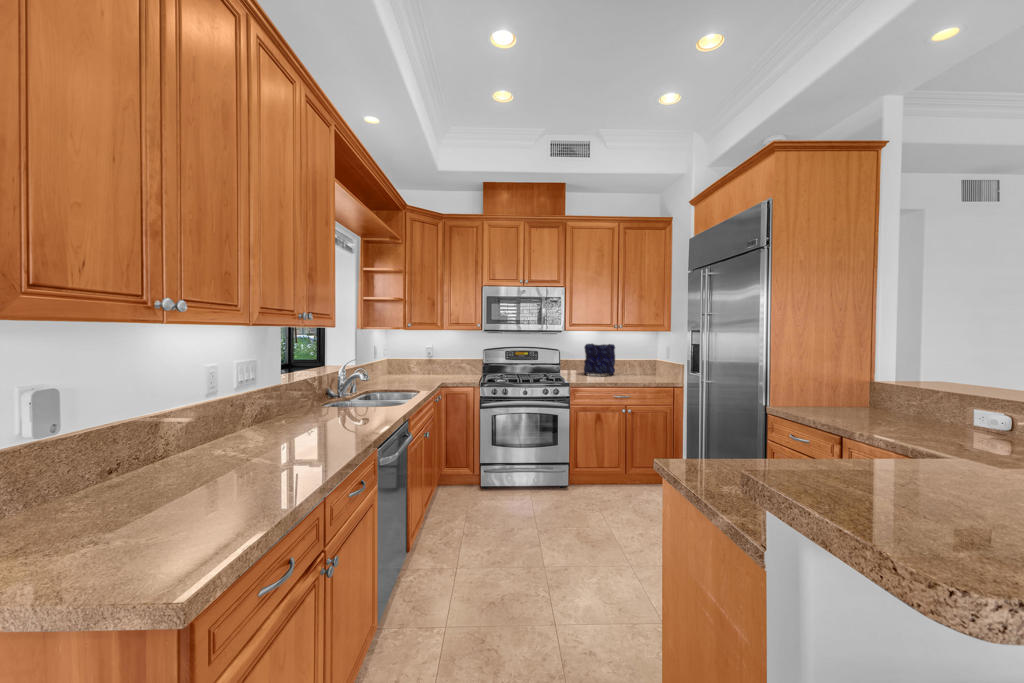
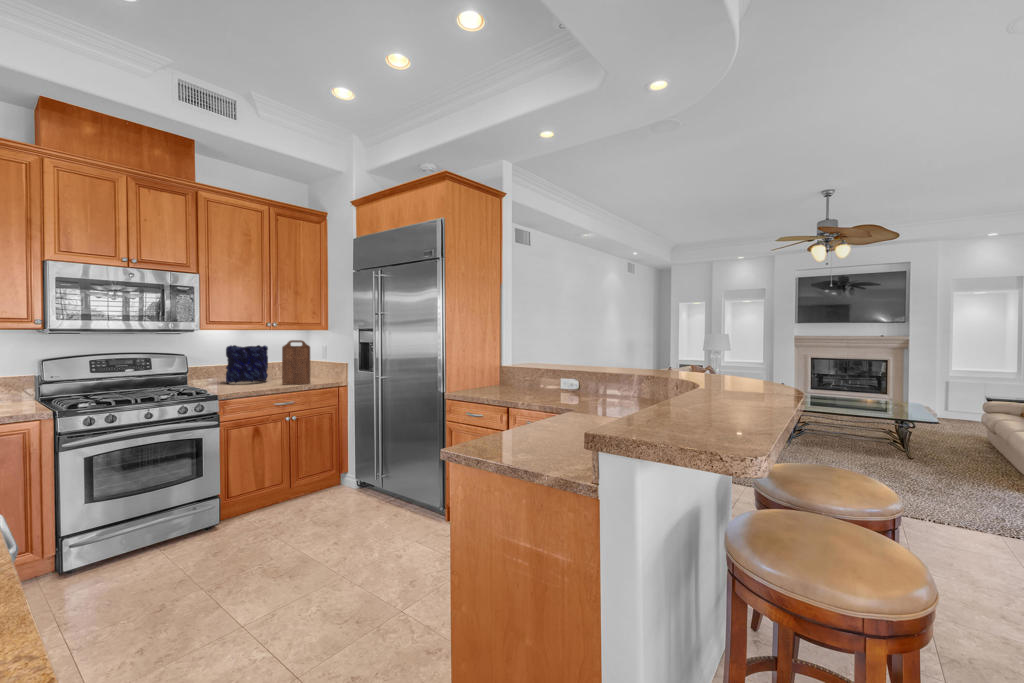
cutting board: none [622,340,646,381] -> present [282,340,310,385]

